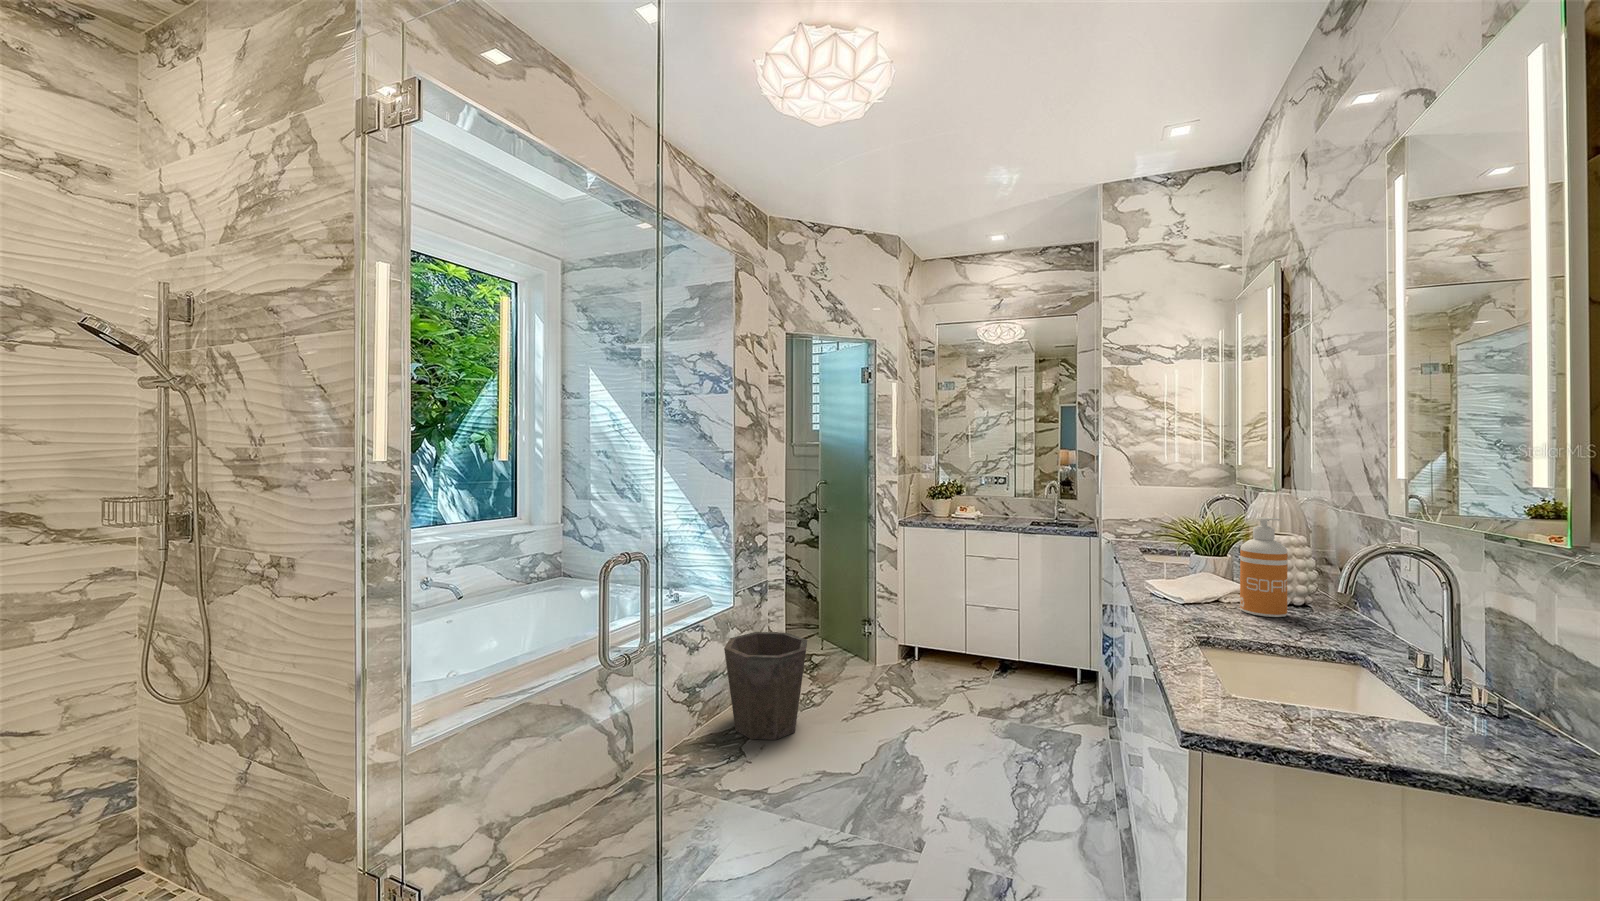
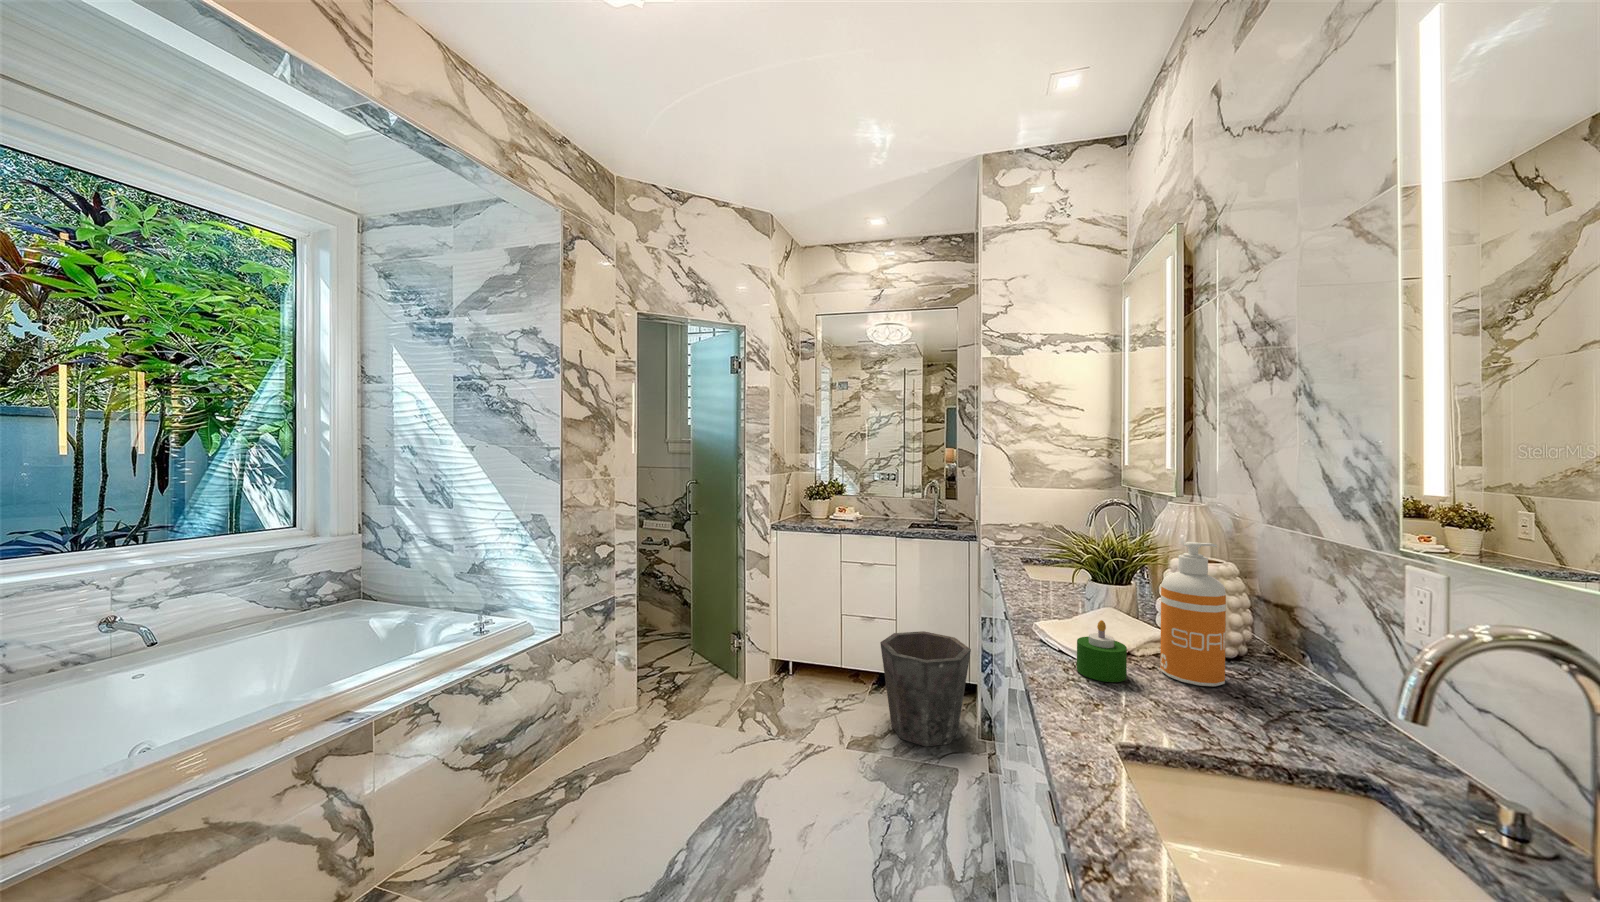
candle: none [1177,572,1213,613] -> present [1077,620,1127,682]
waste bin: present [724,632,807,740] -> present [880,631,971,747]

